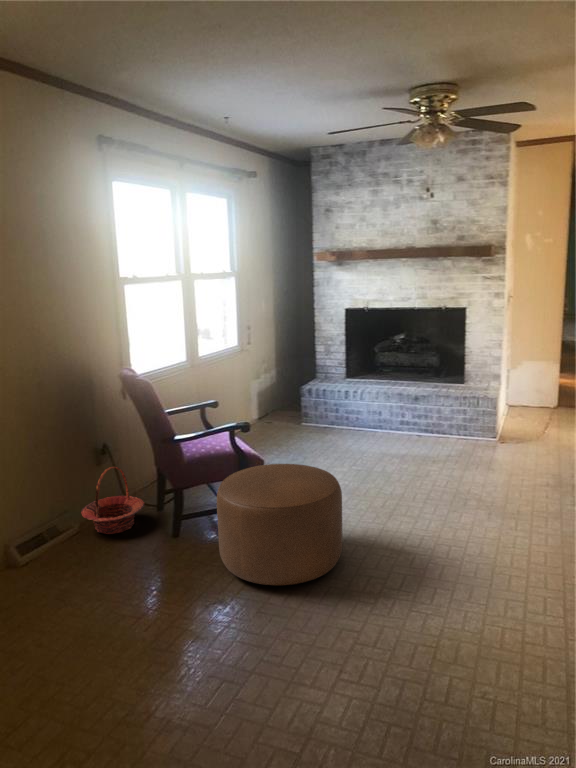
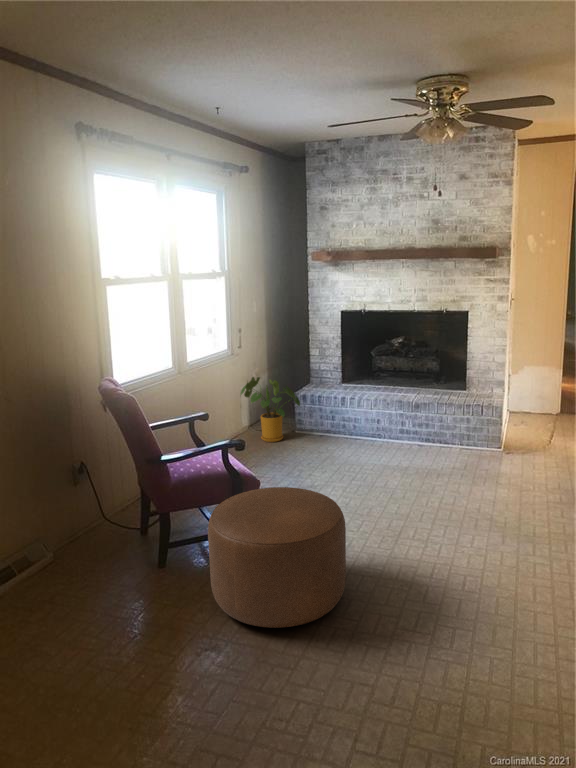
house plant: none [248,371,305,433] -> present [240,377,300,442]
basket: present [81,467,144,534] -> none [60,489,130,562]

